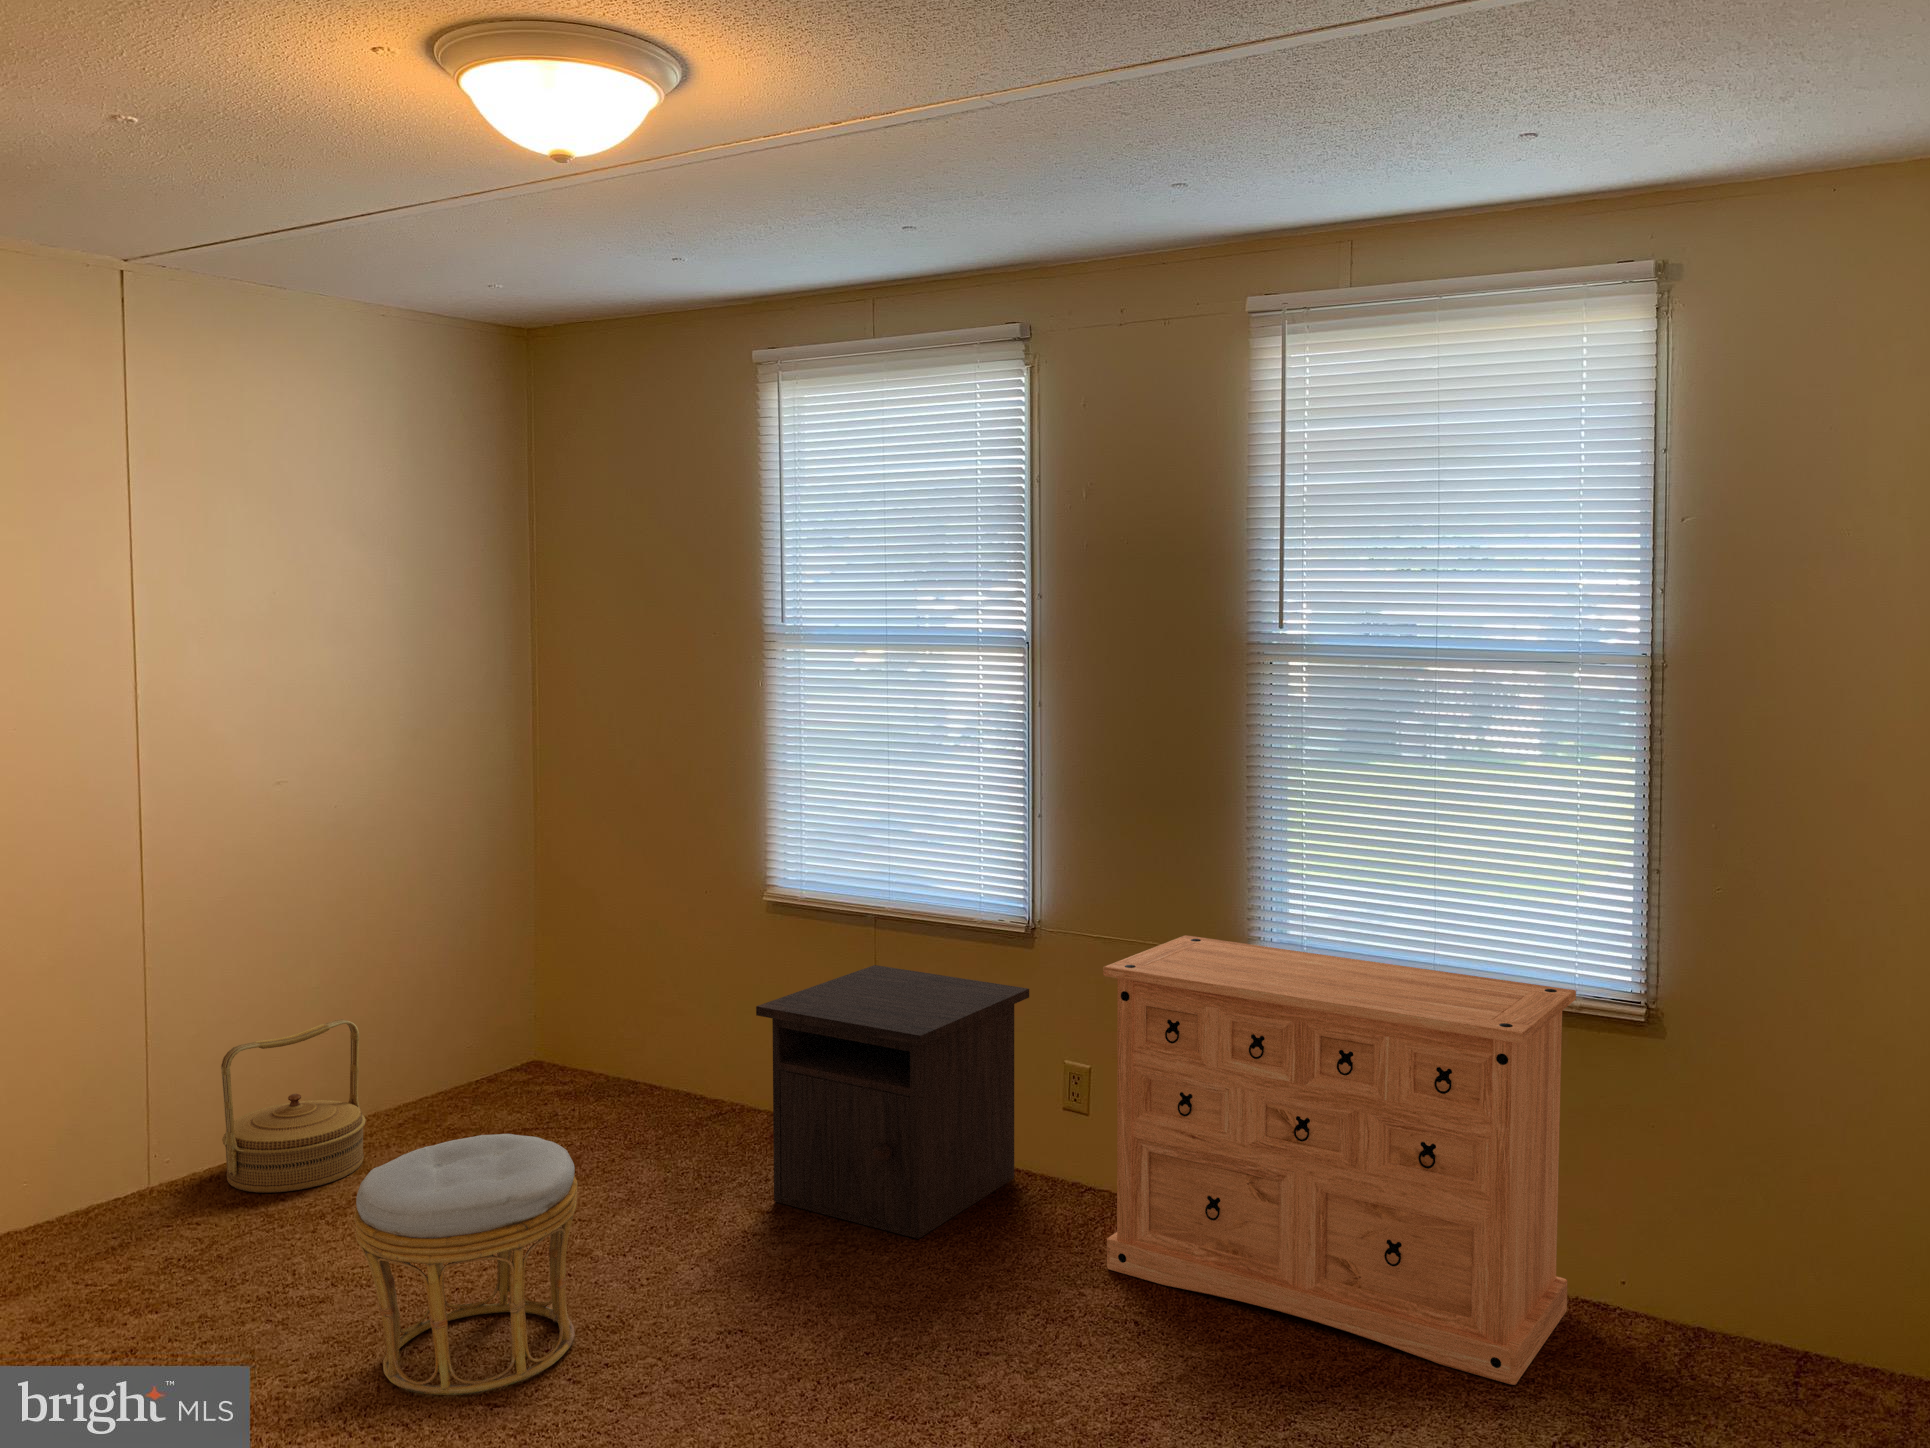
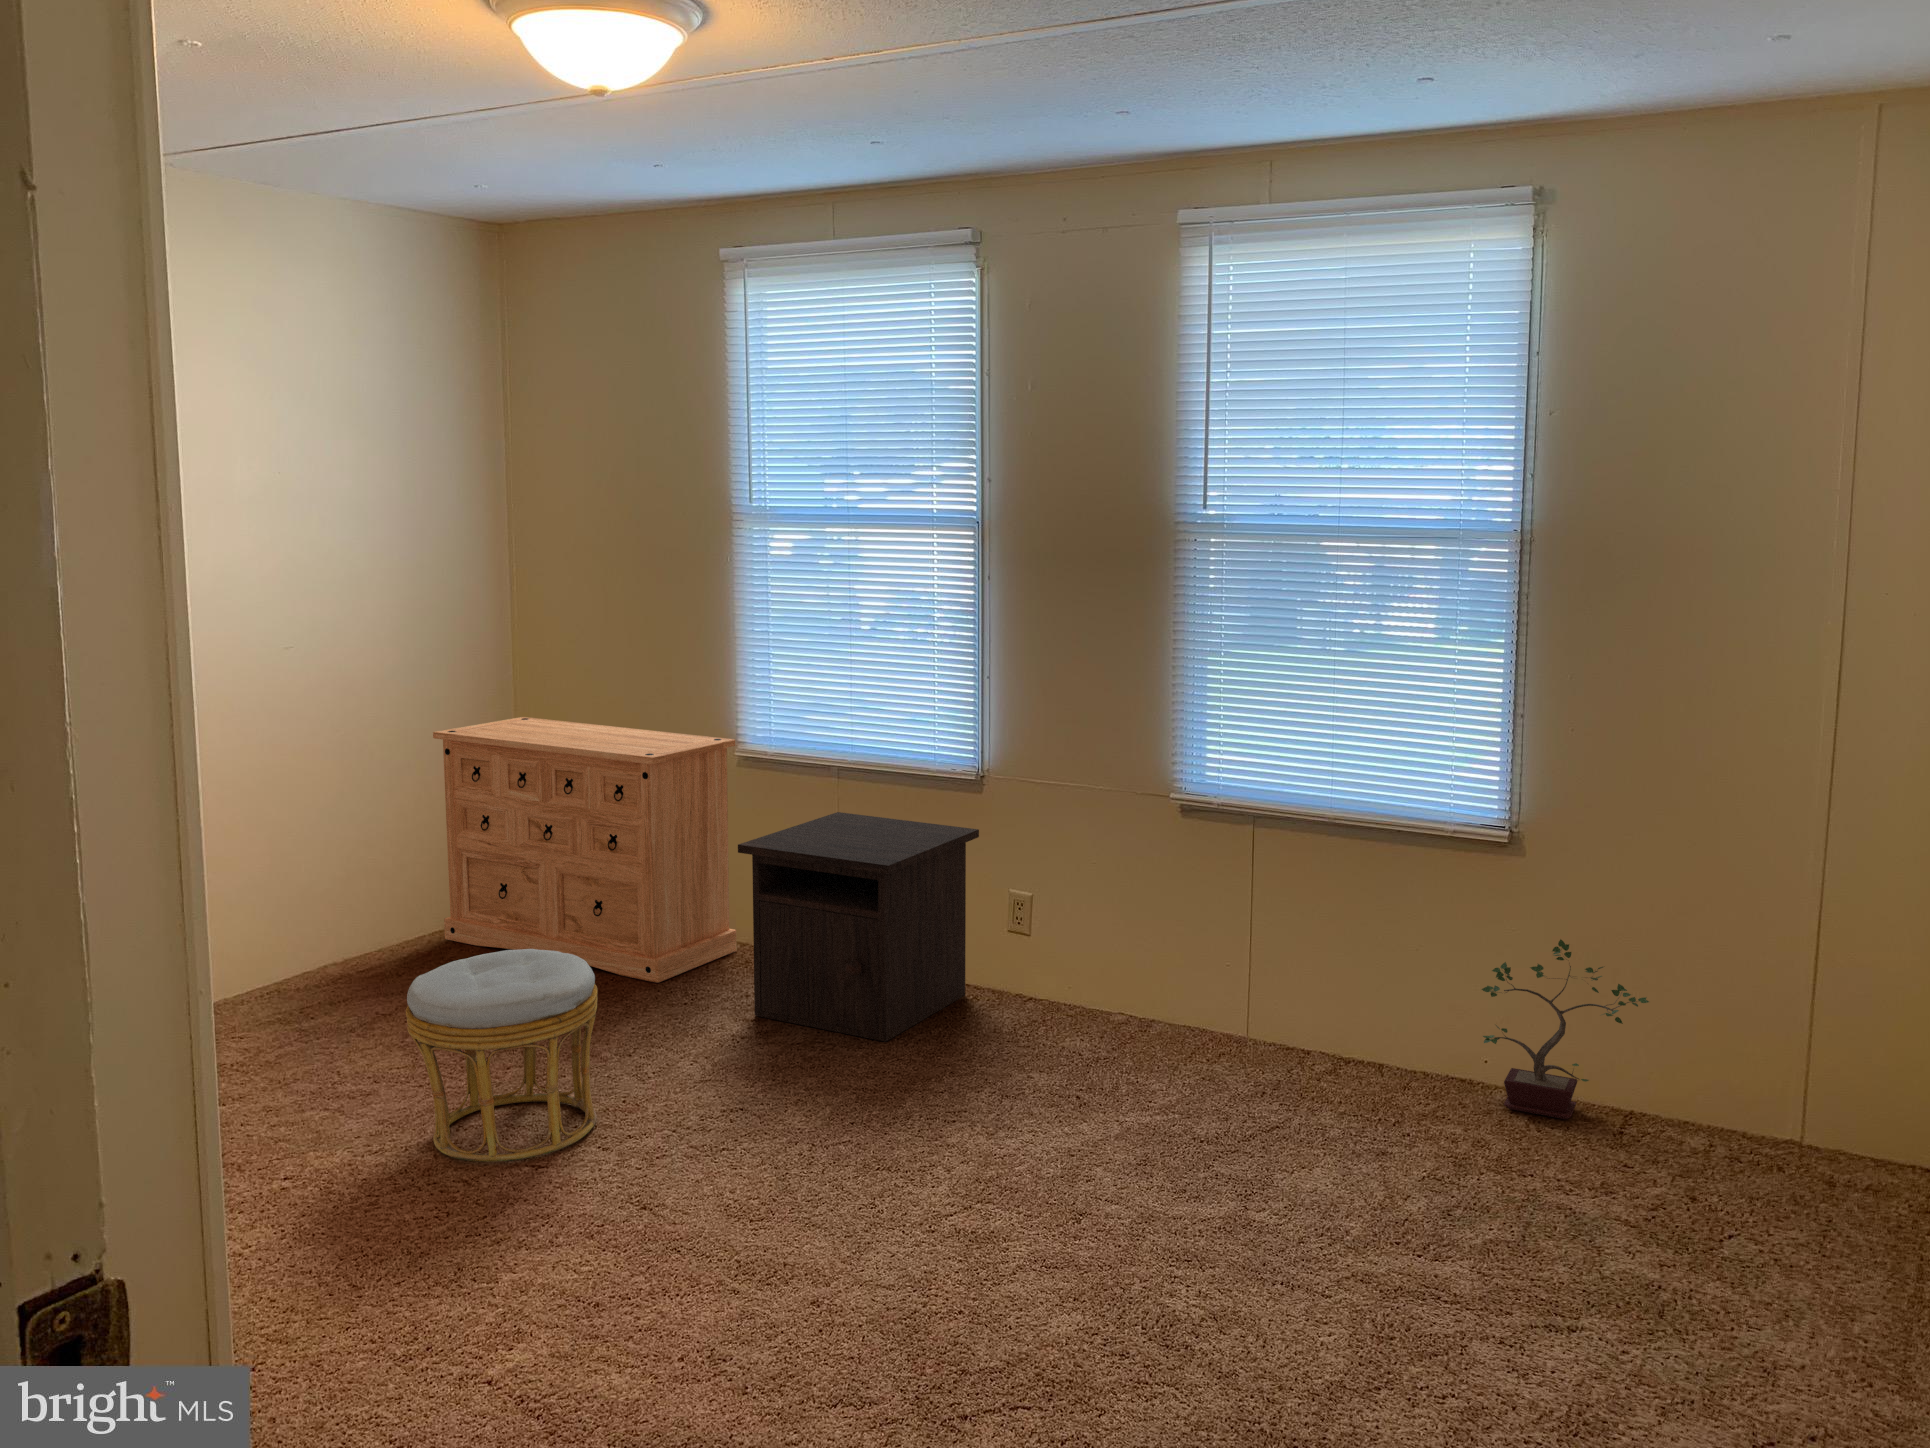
dresser: present [1103,935,1576,1385] -> present [433,717,737,983]
woven basket: present [221,1019,366,1193] -> none [247,864,376,1015]
potted plant: none [1617,1139,1832,1364] -> present [1482,939,1649,1119]

